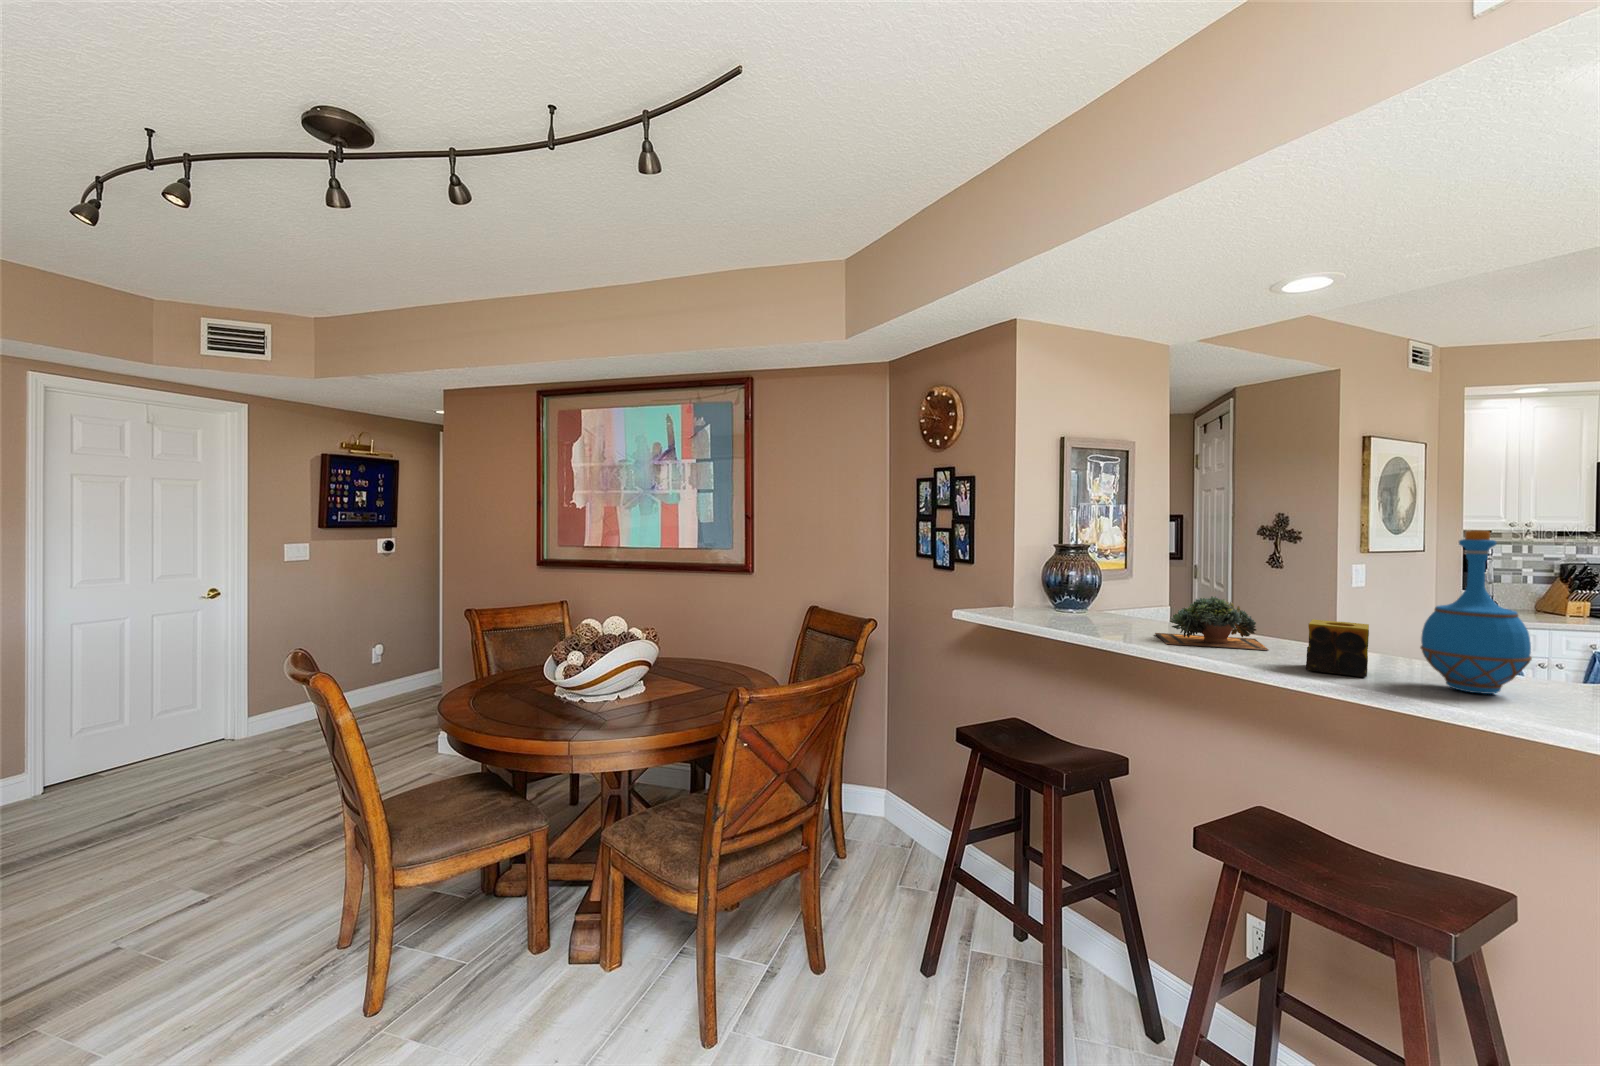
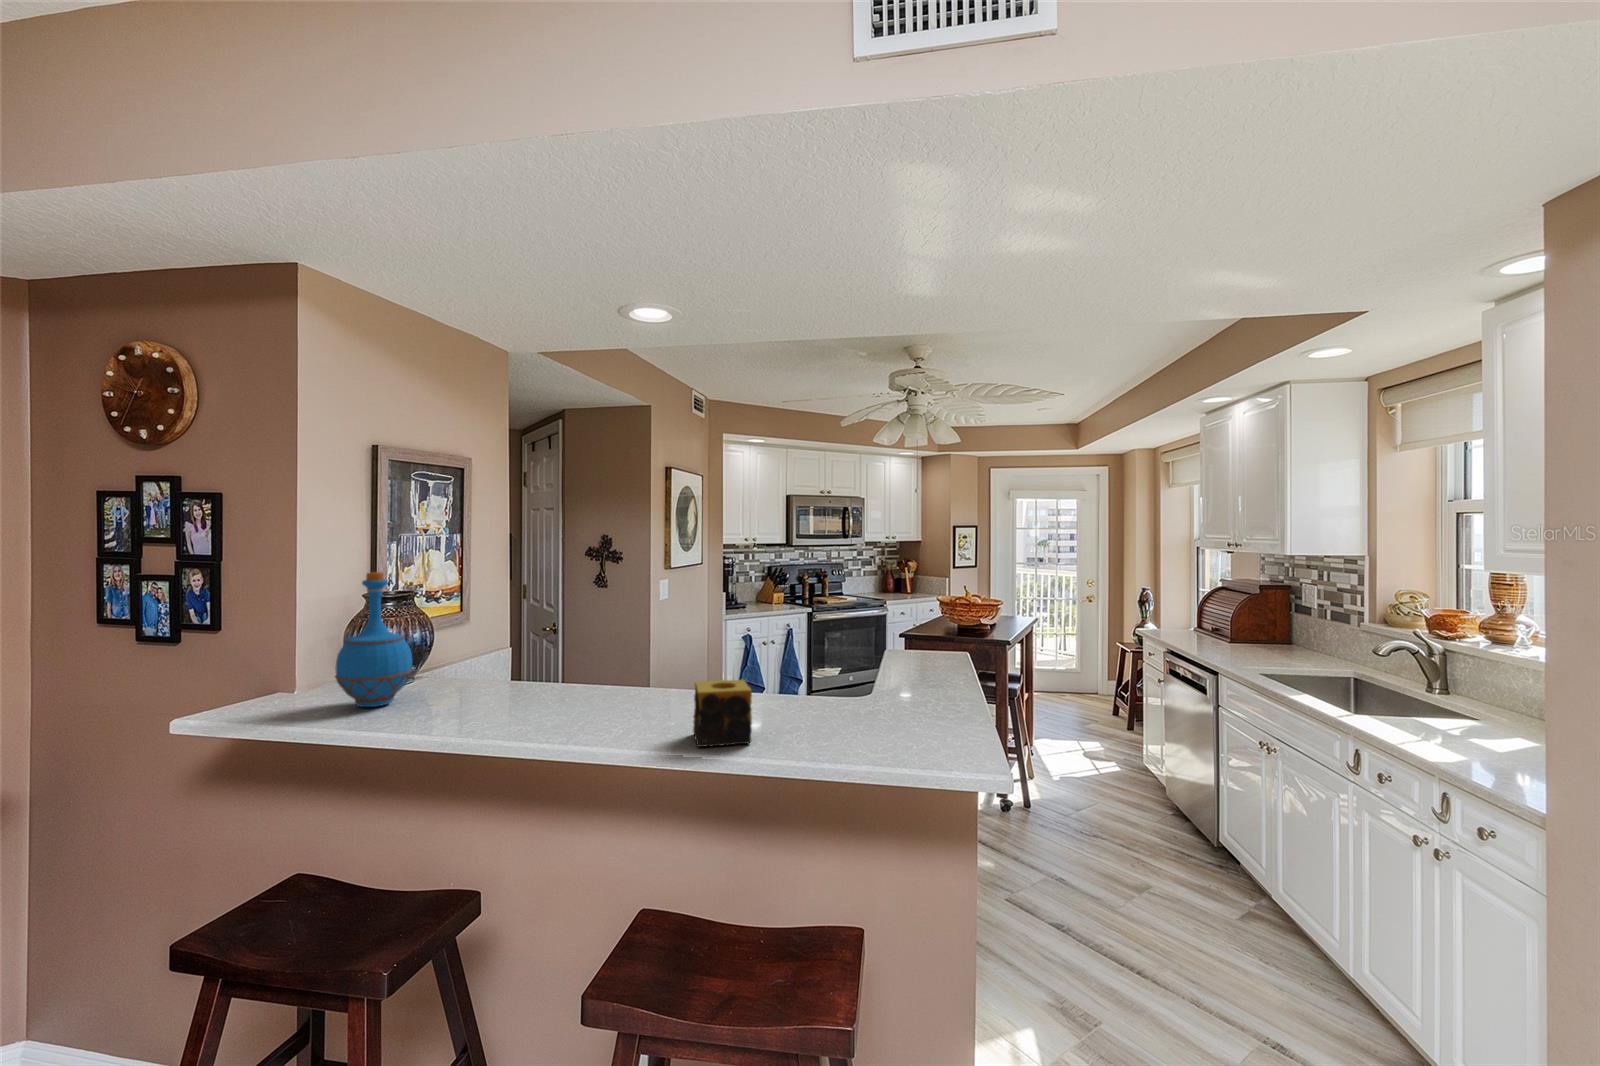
bottle: present [1420,531,1532,694] -> present [335,572,413,707]
succulent plant: present [1155,596,1268,650] -> none [513,658,645,734]

